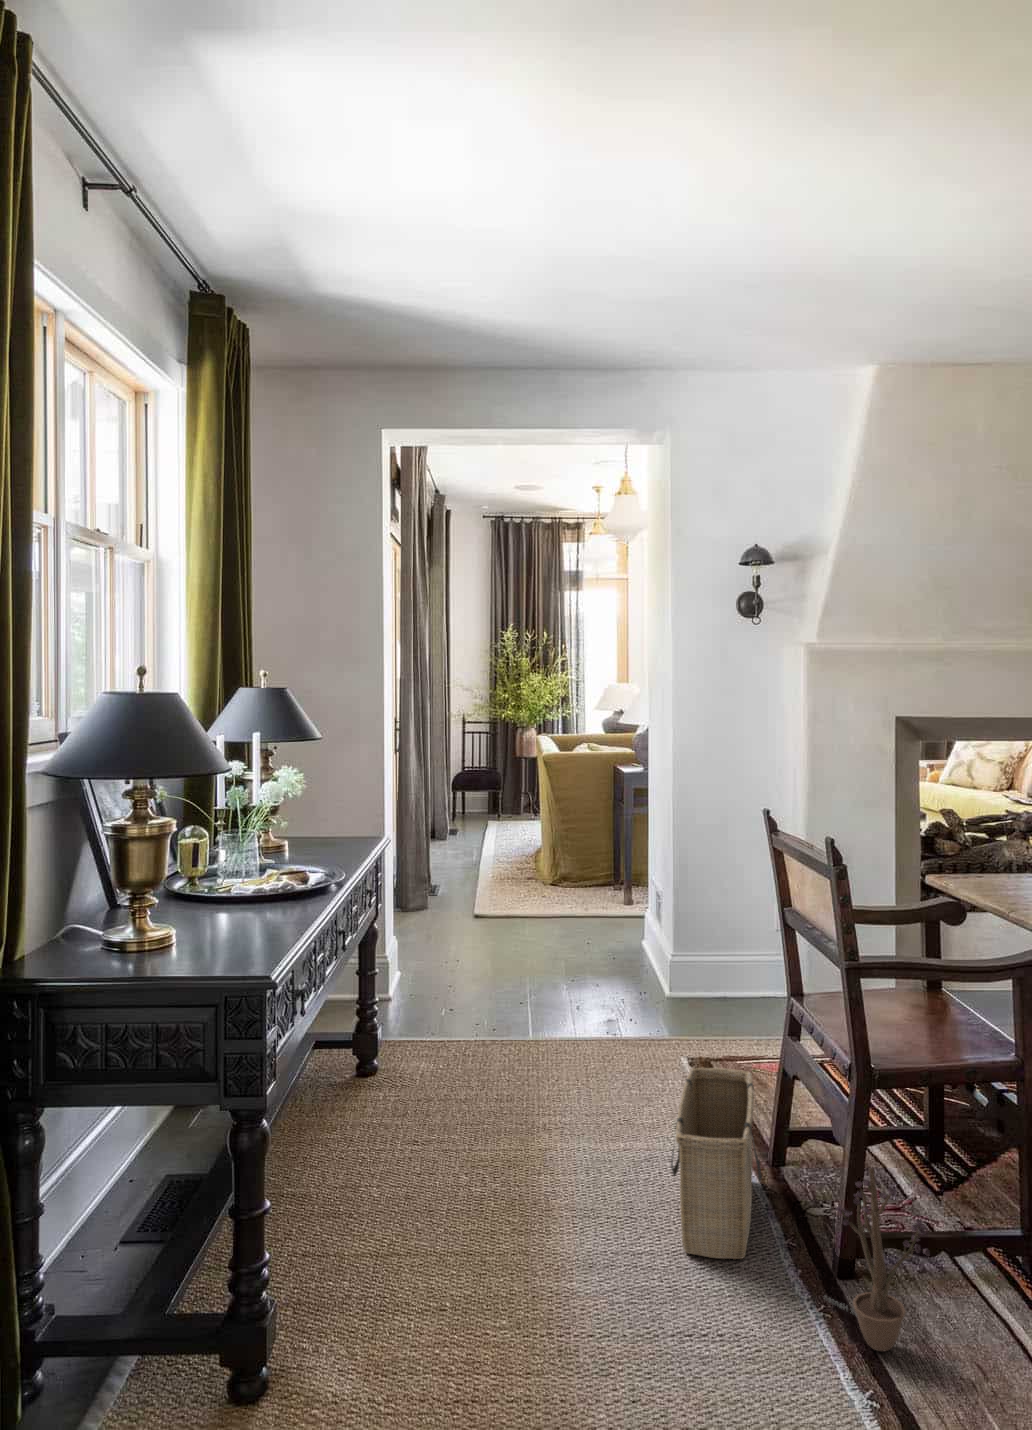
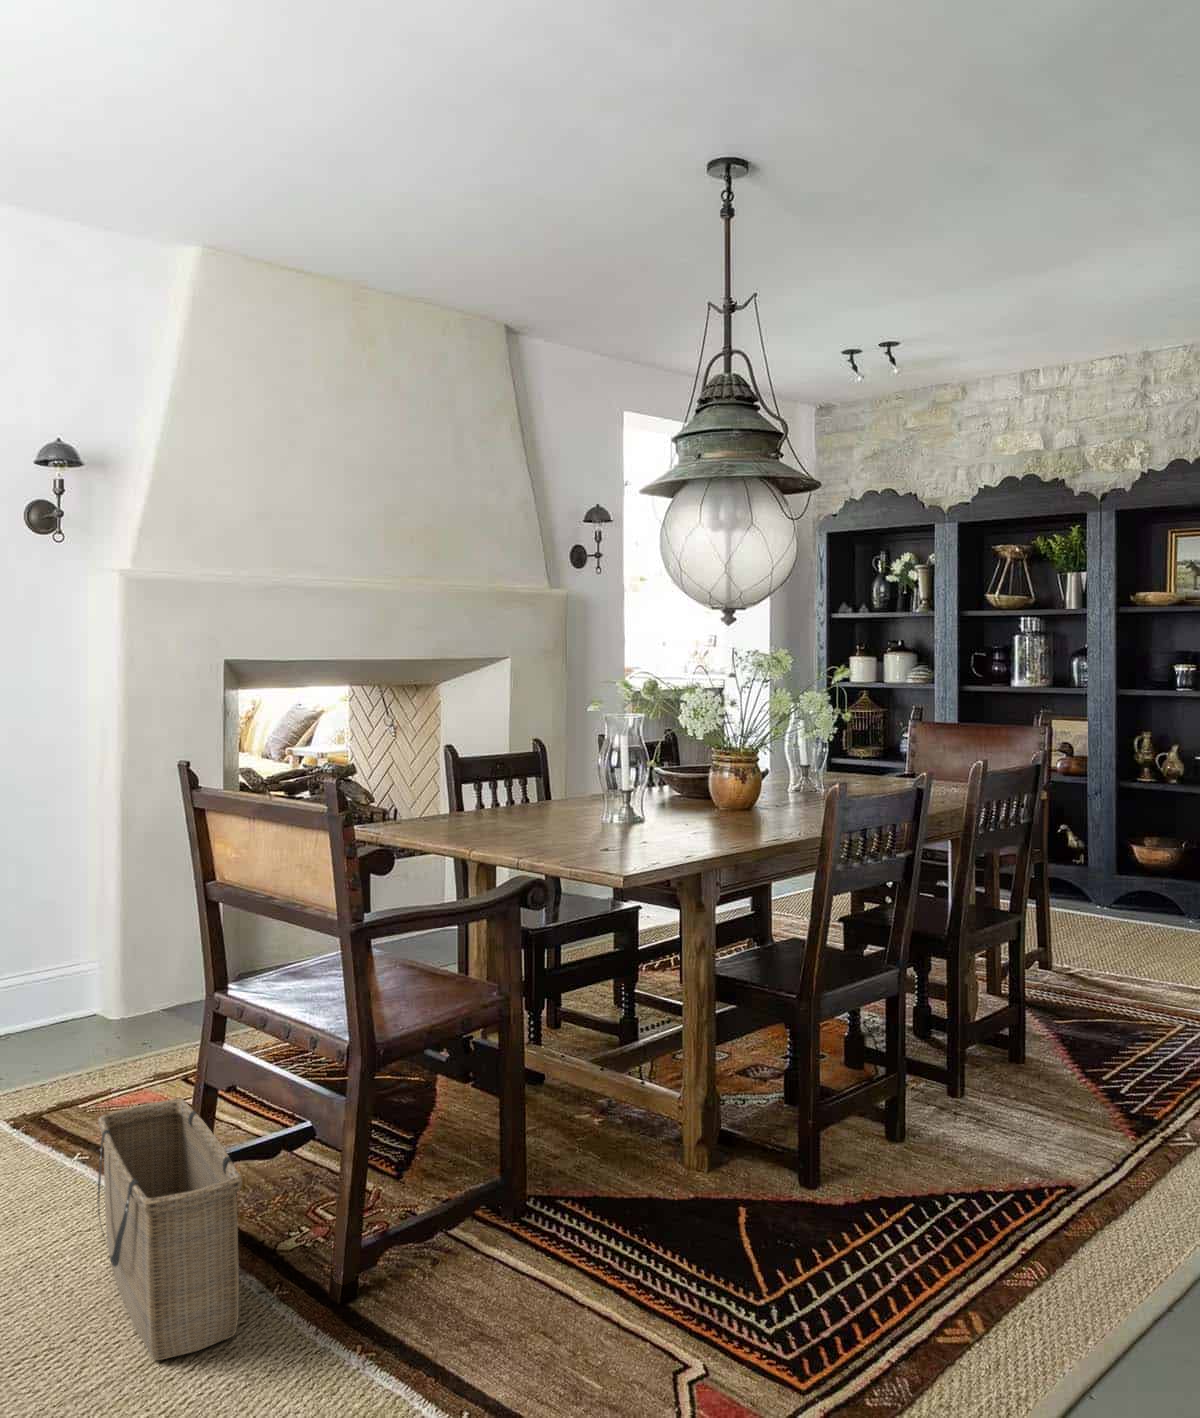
decorative plant: present [824,1168,930,1351] -> none [360,1154,508,1367]

